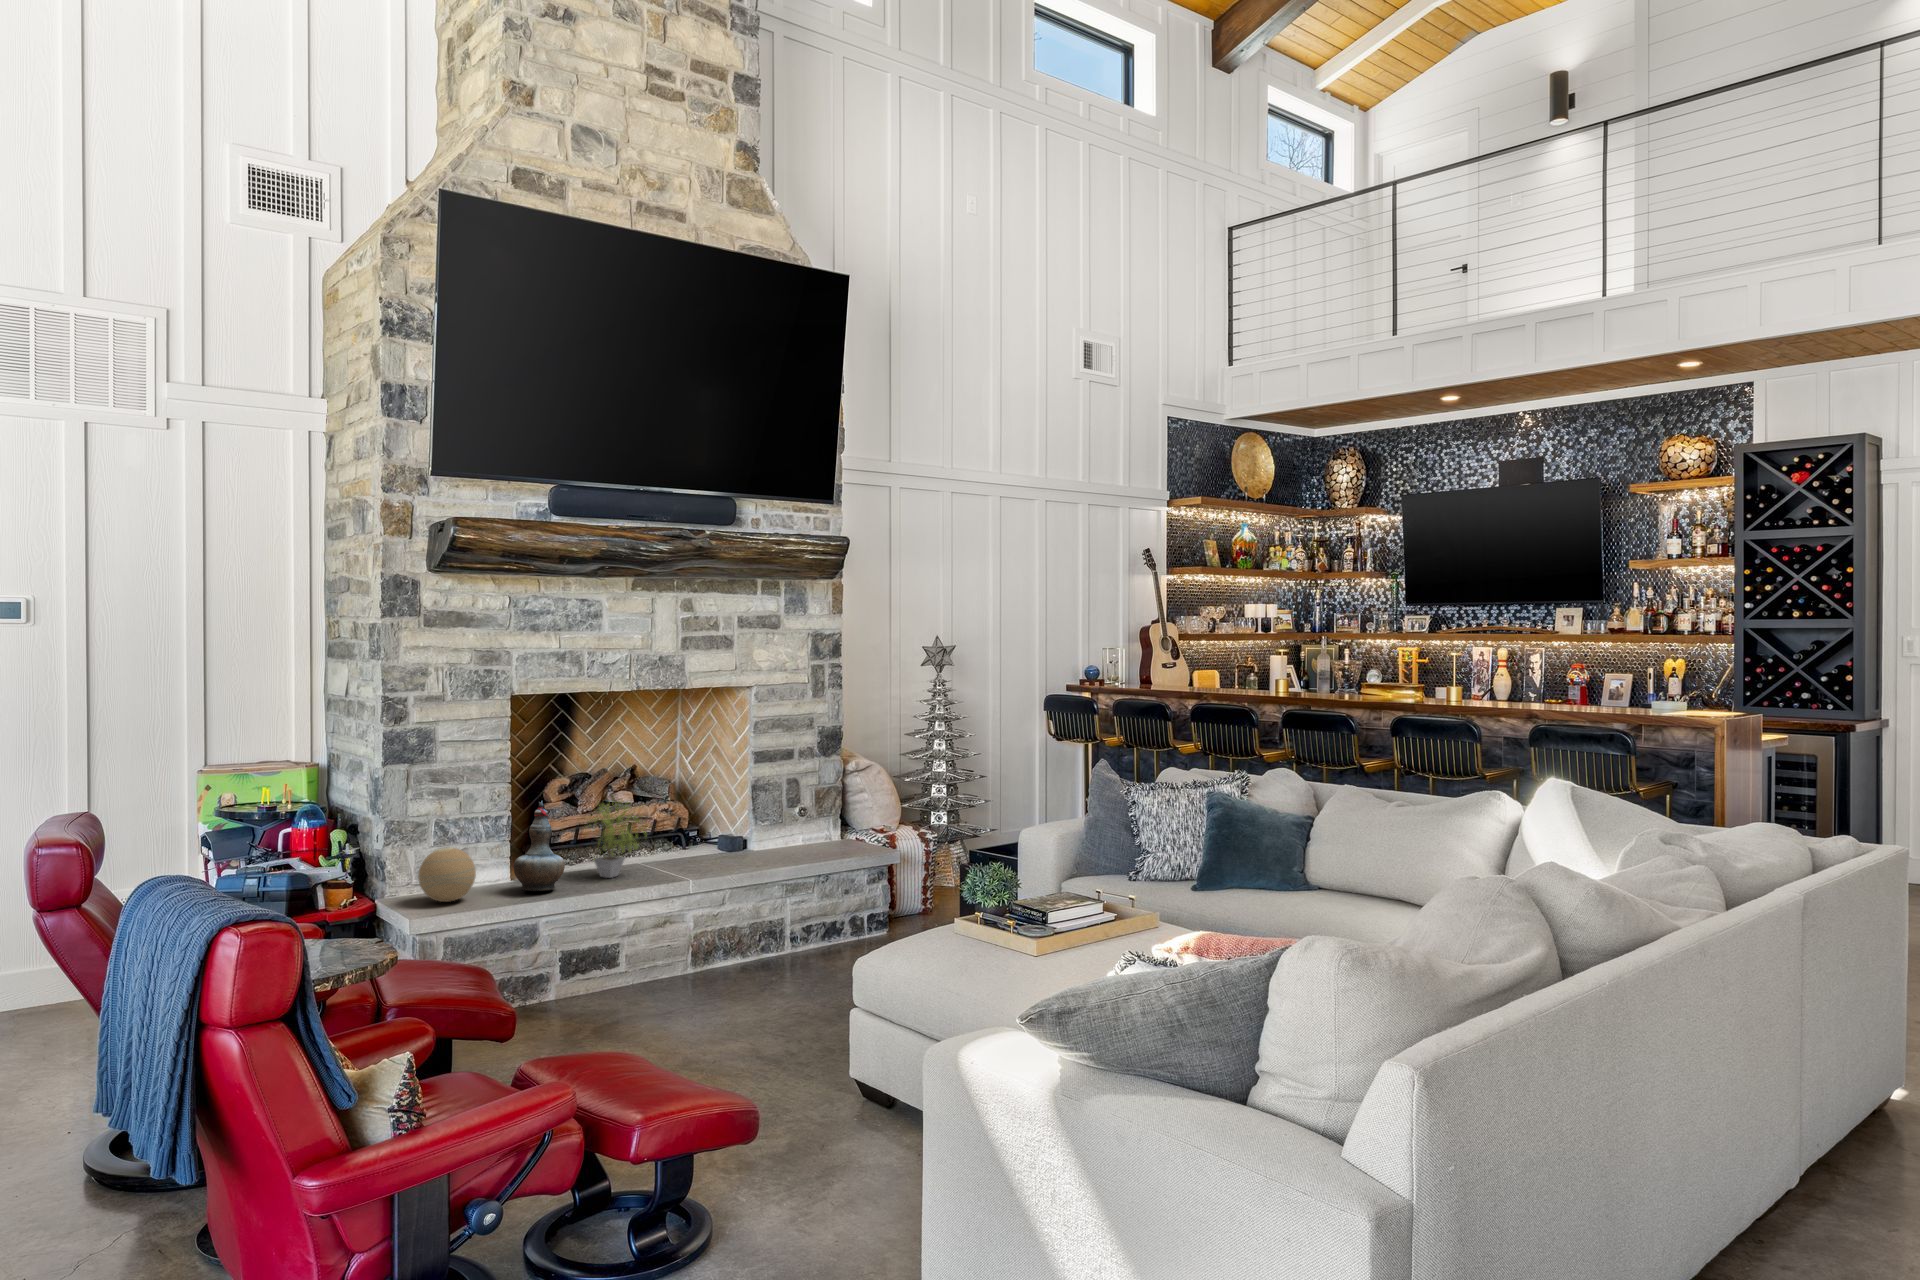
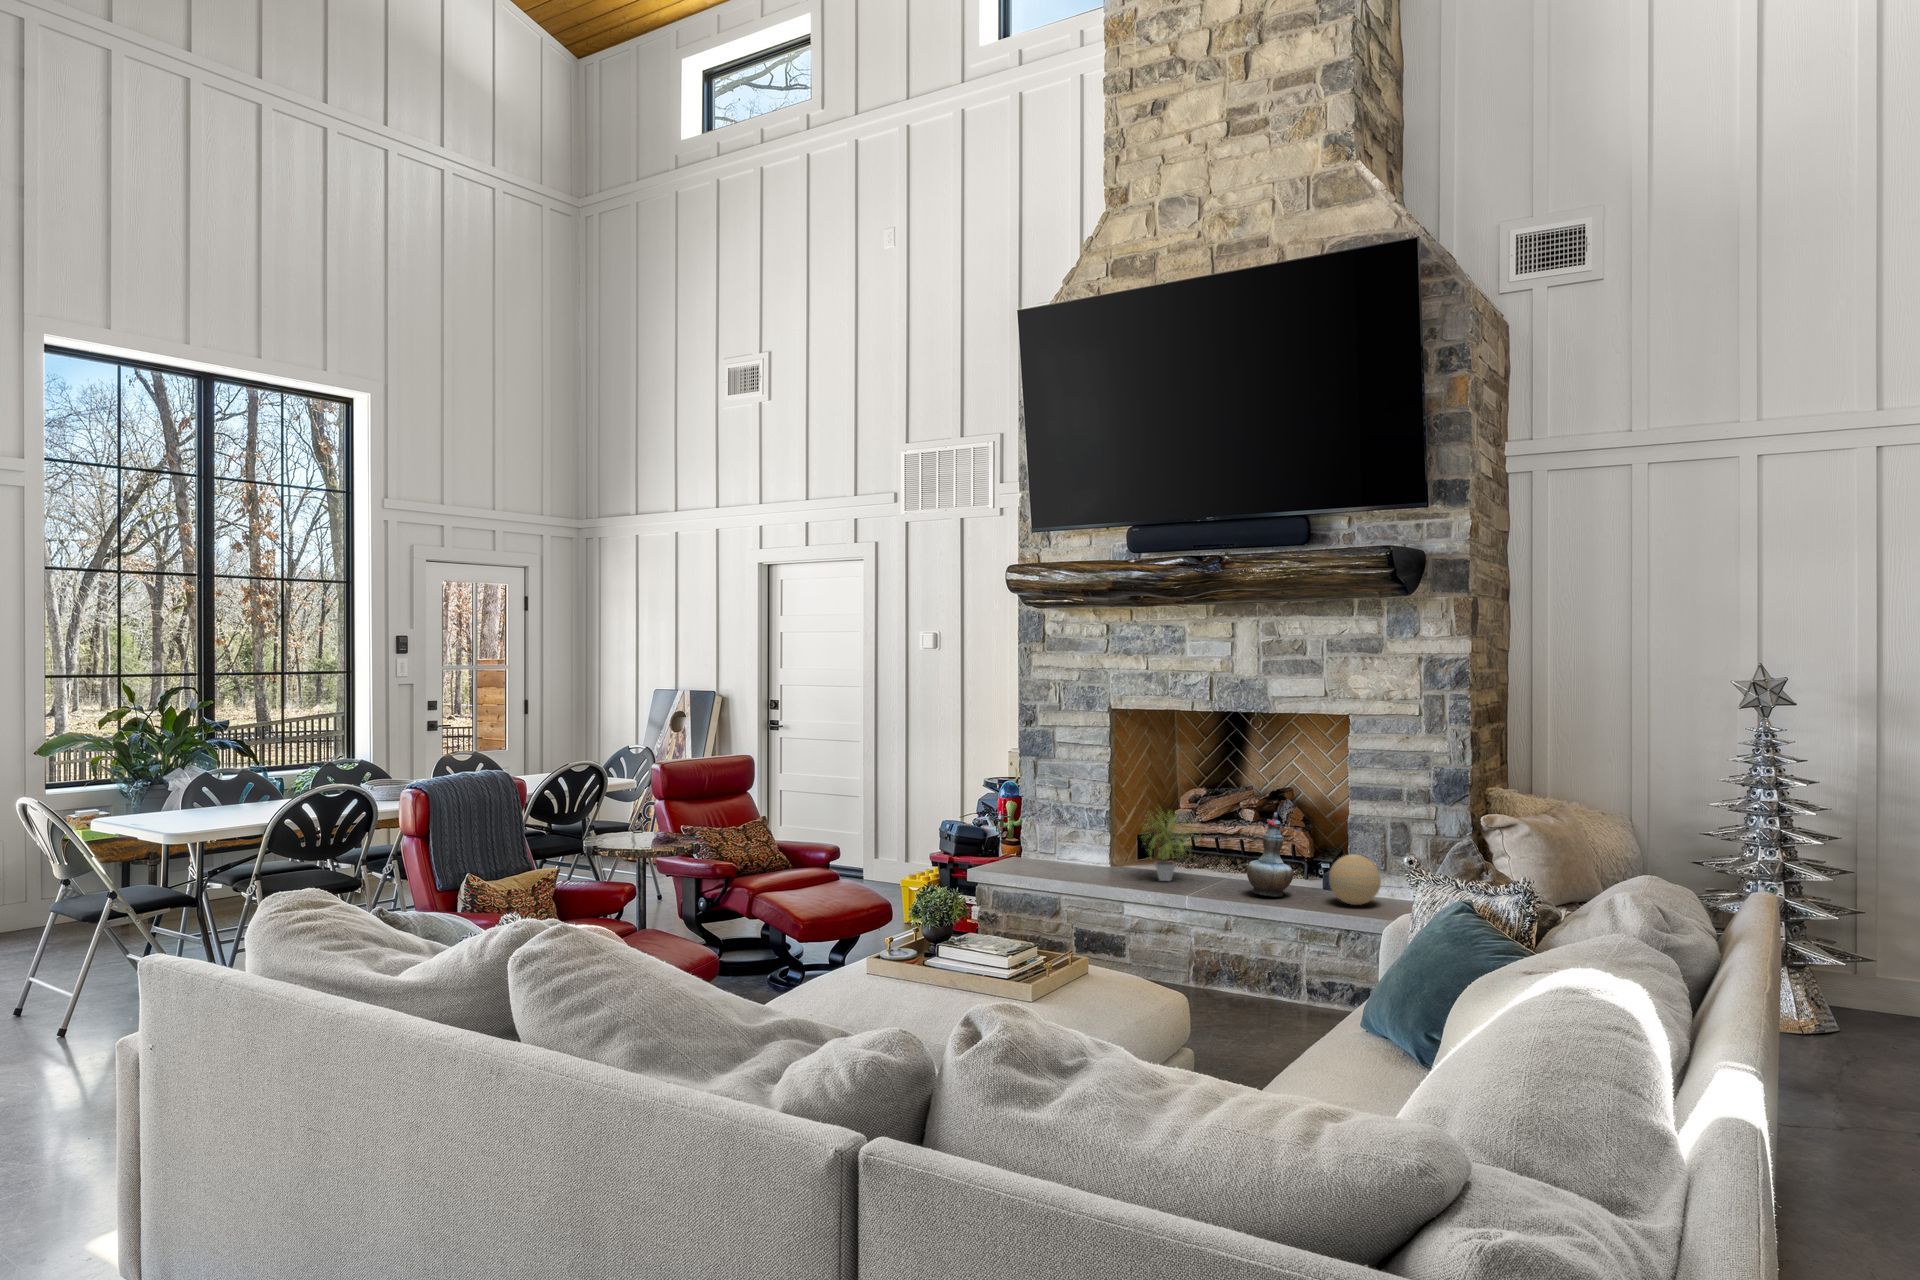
decorative vase: present [514,801,565,891] -> present [1247,812,1293,897]
decorative orb: present [418,847,476,902] -> present [1329,854,1381,905]

